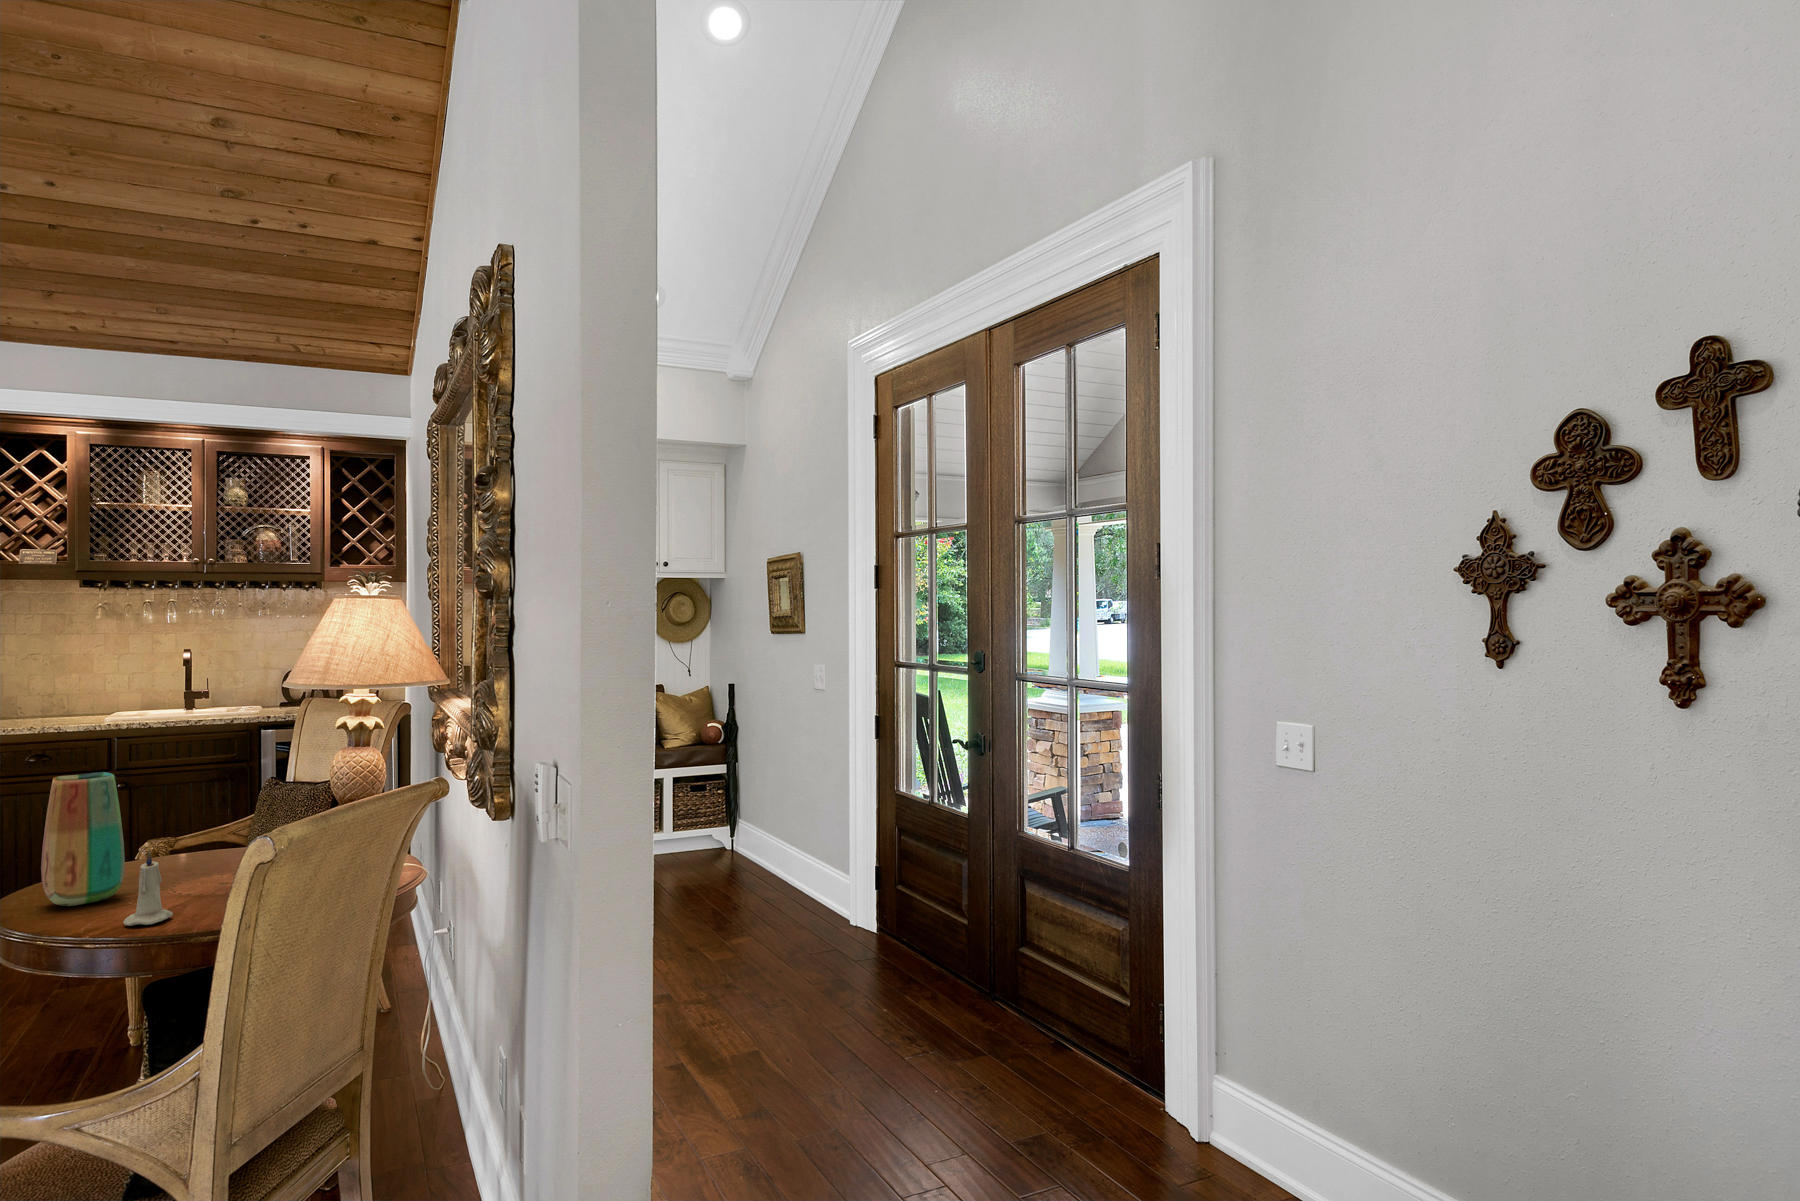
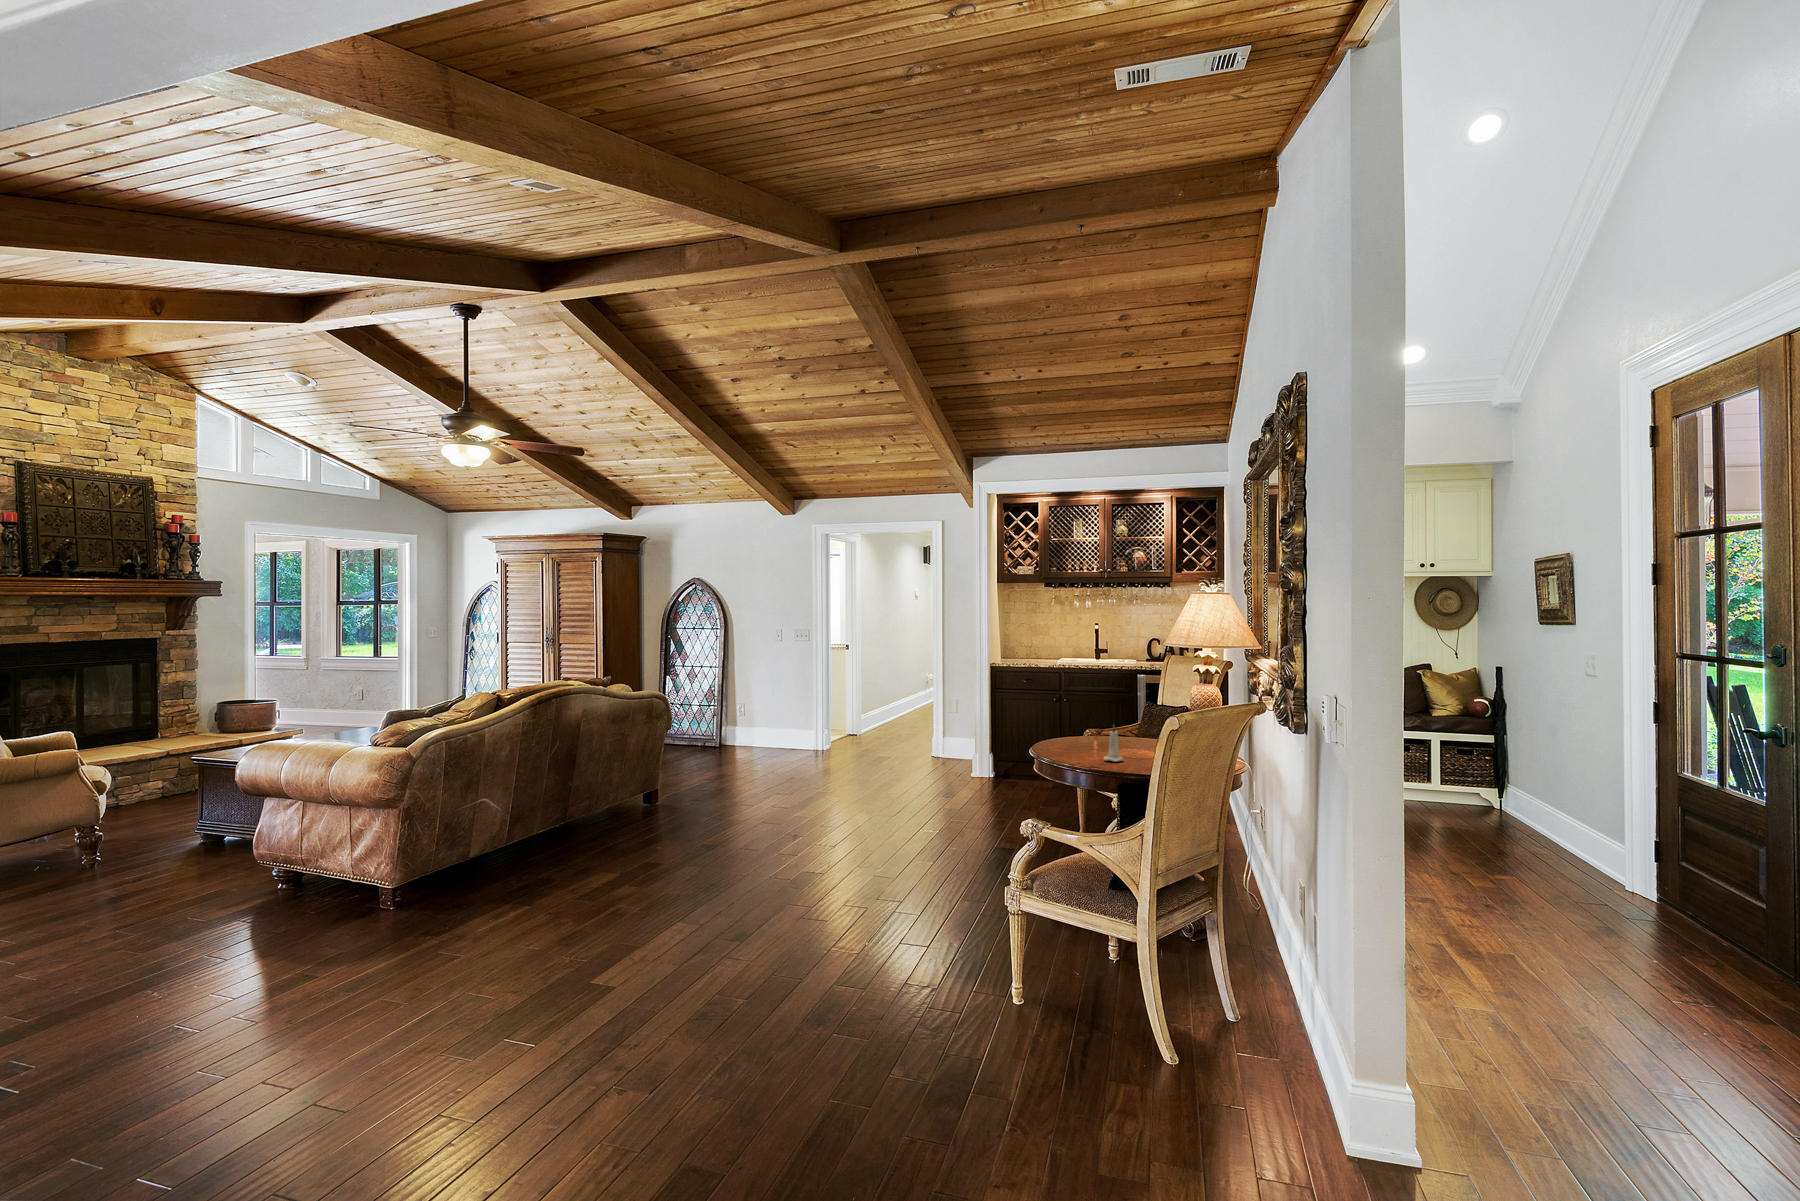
vase: present [41,772,125,906] -> none [1065,685,1098,749]

